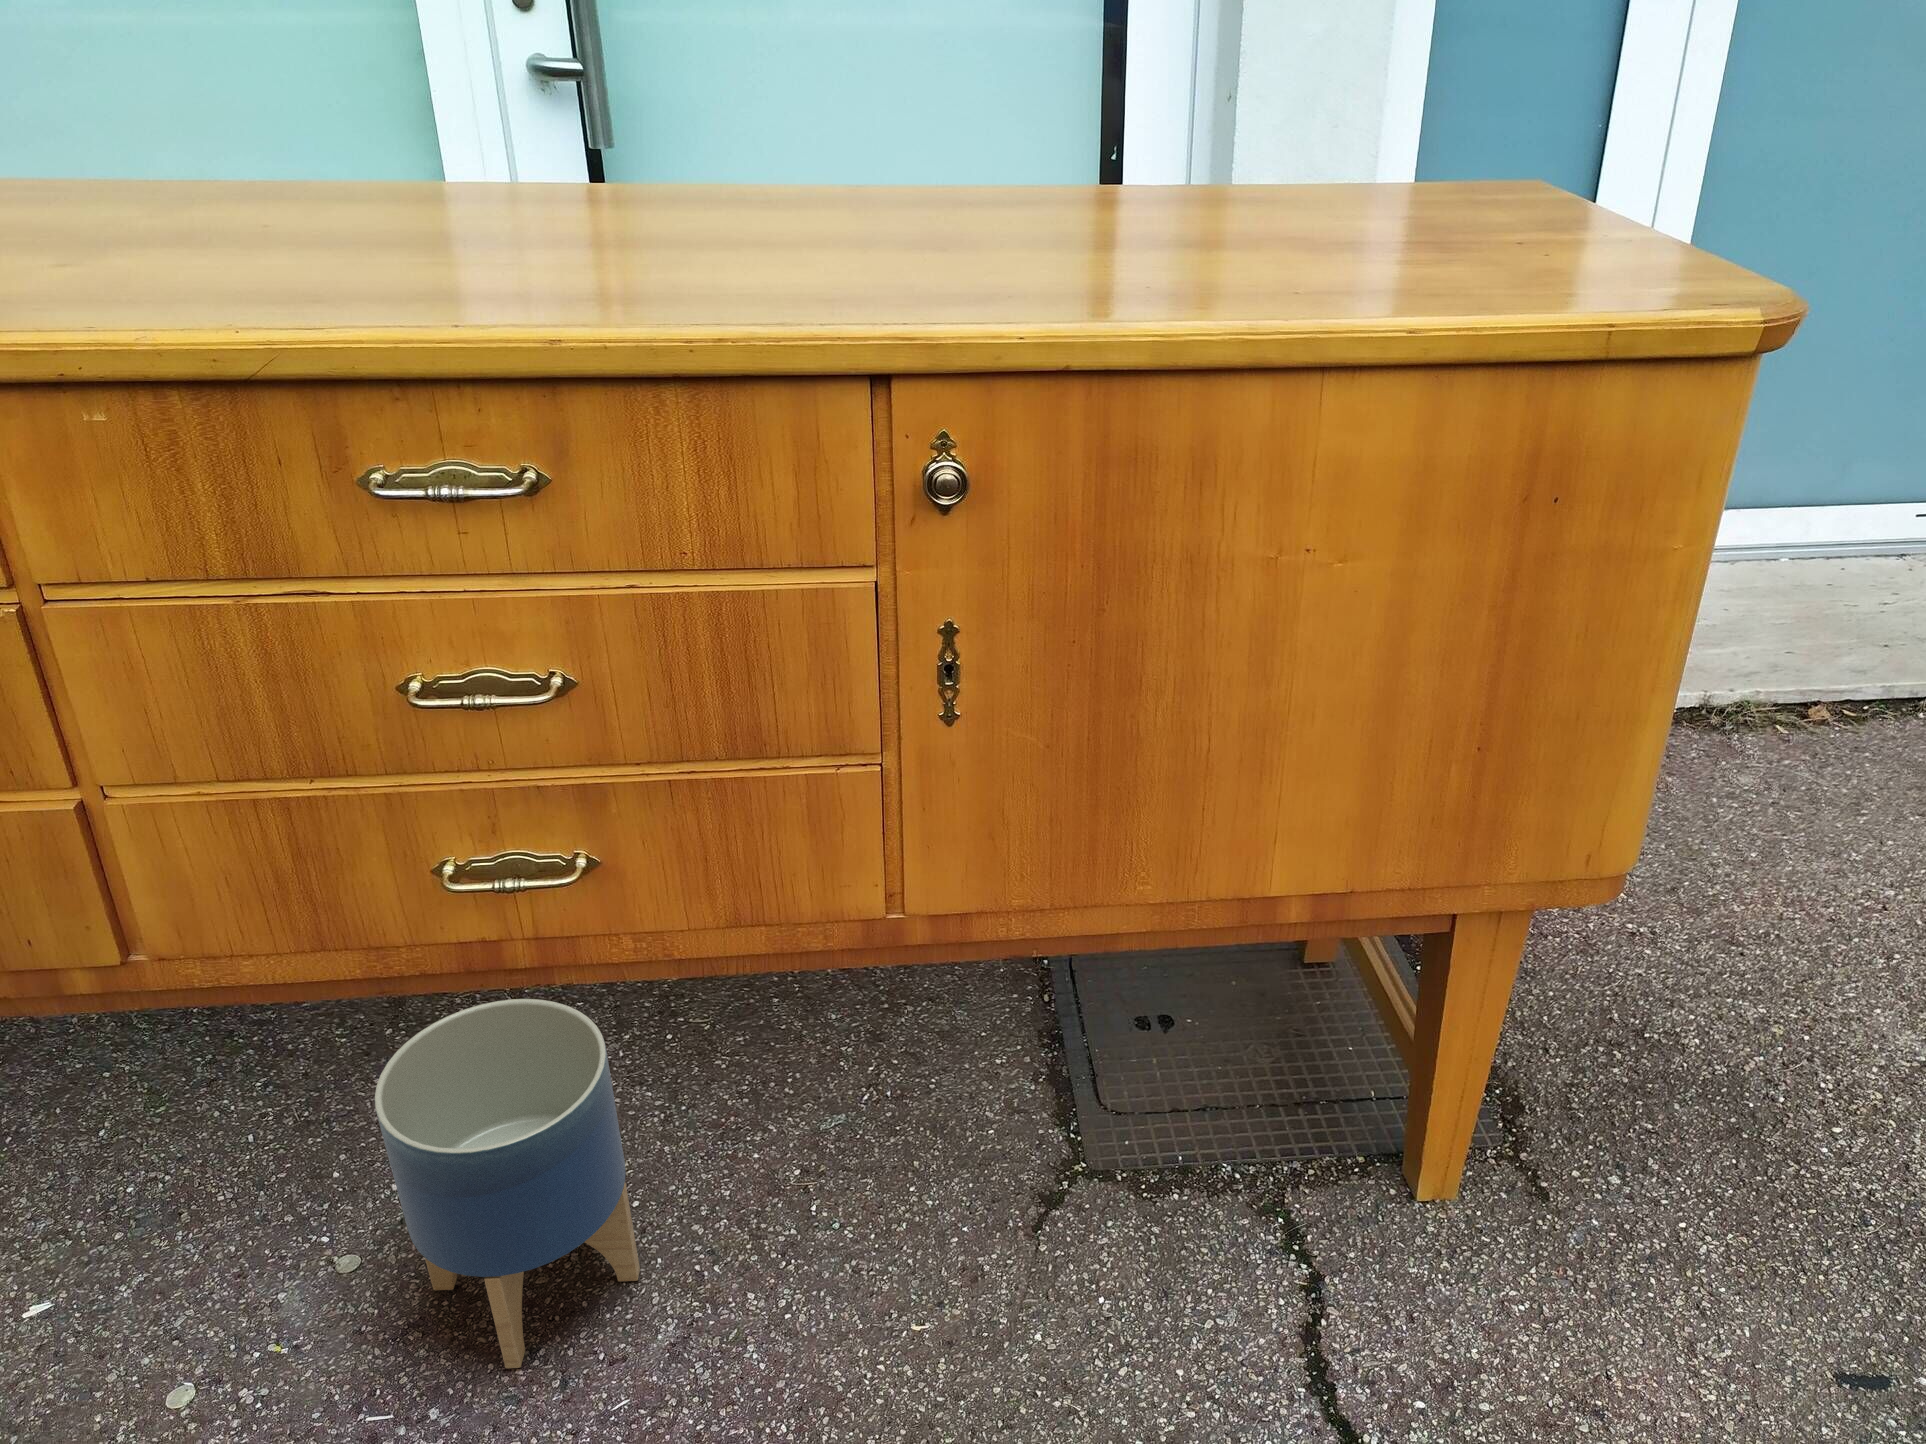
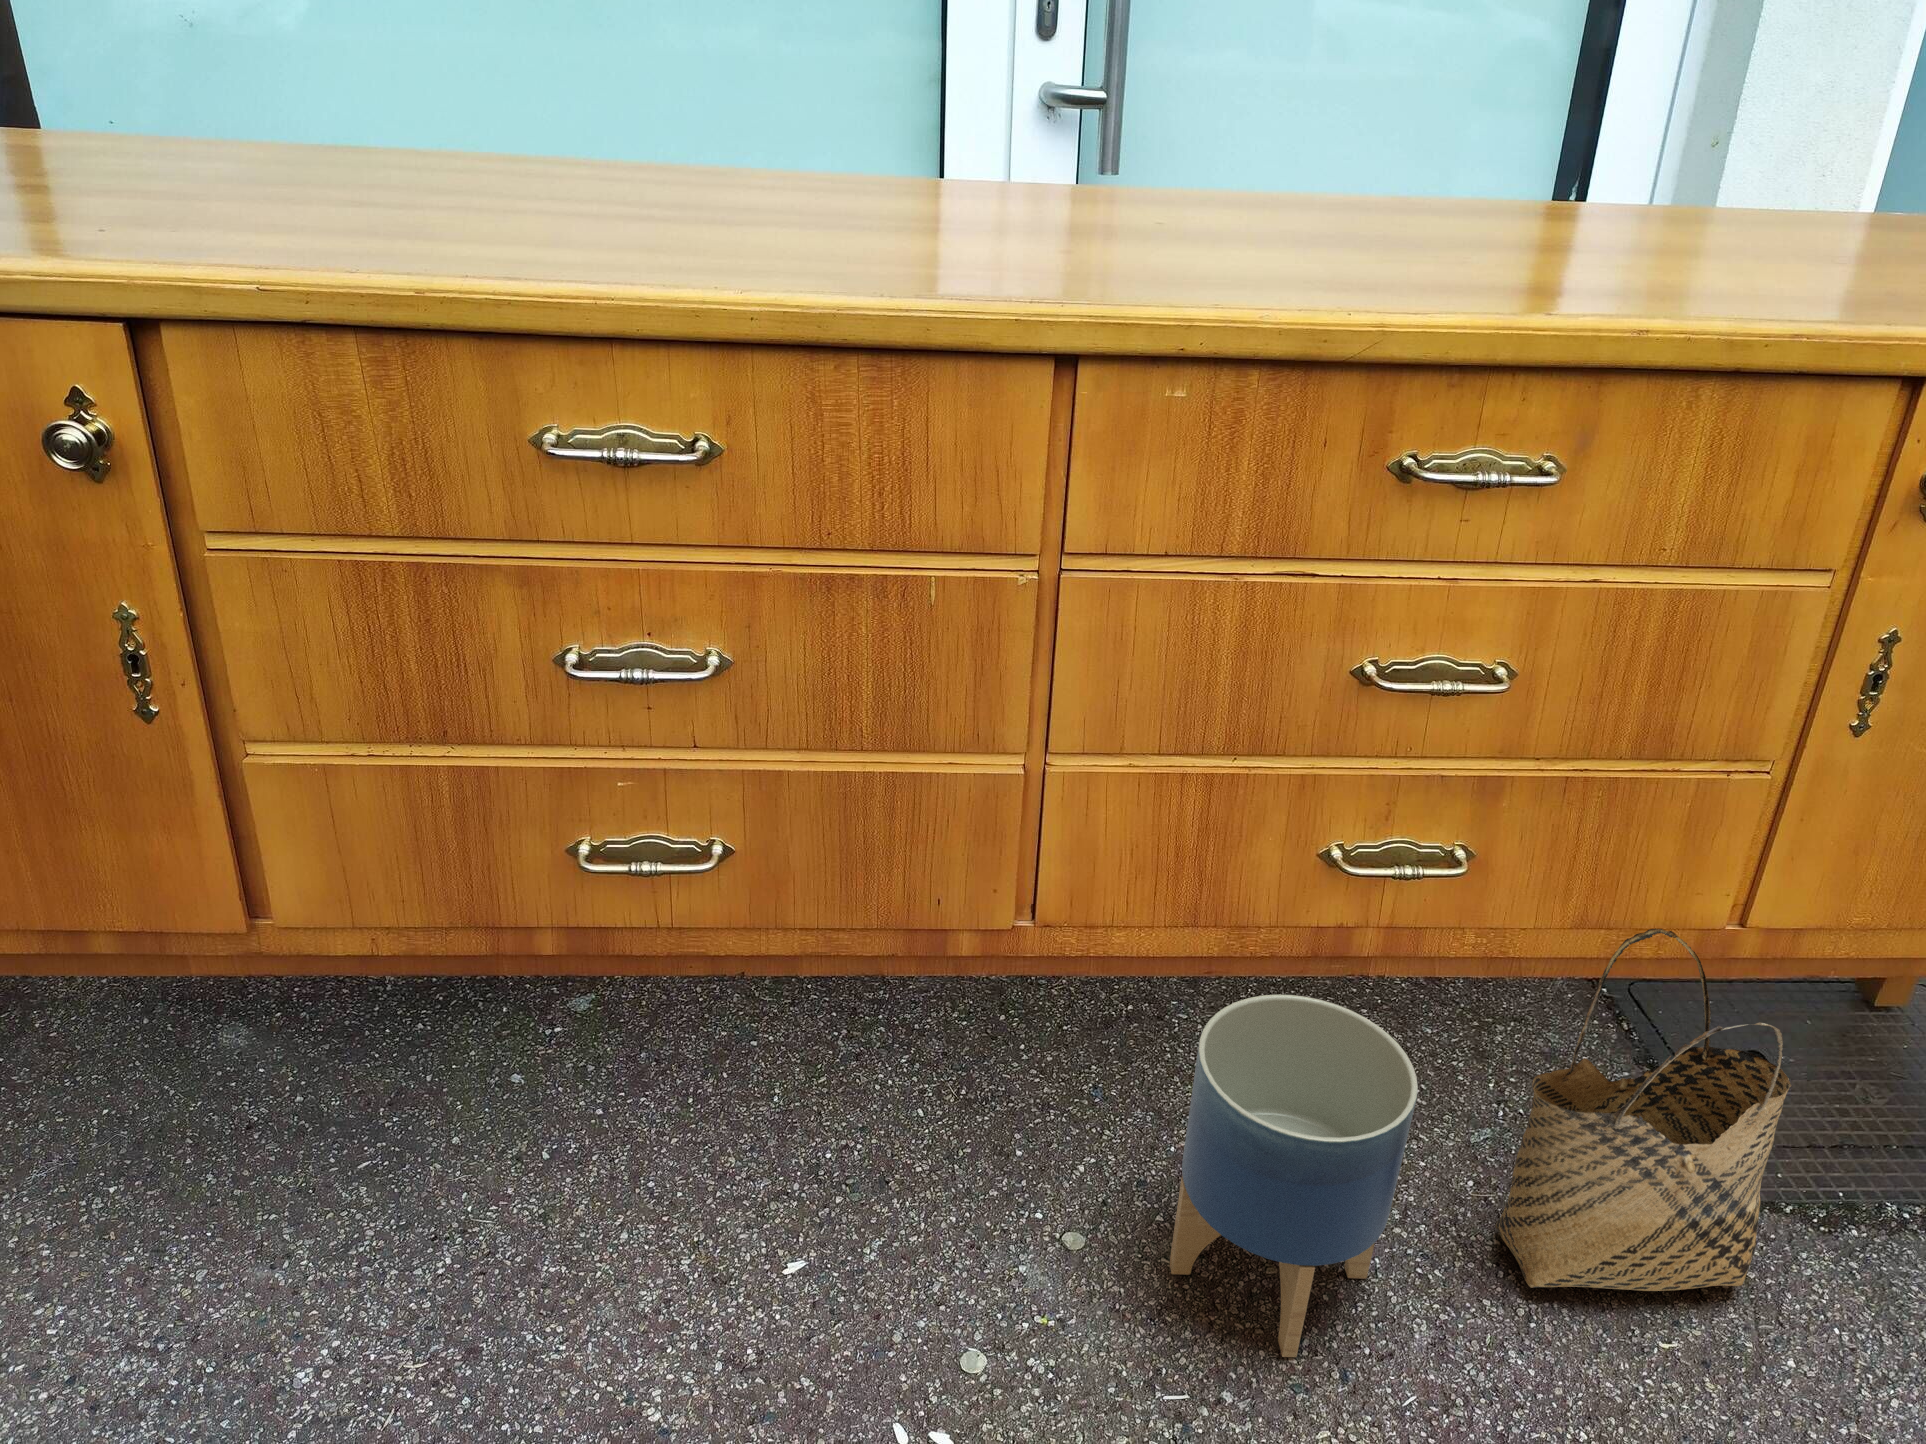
woven basket: none [757,908,1034,1279] -> present [1496,928,1791,1291]

